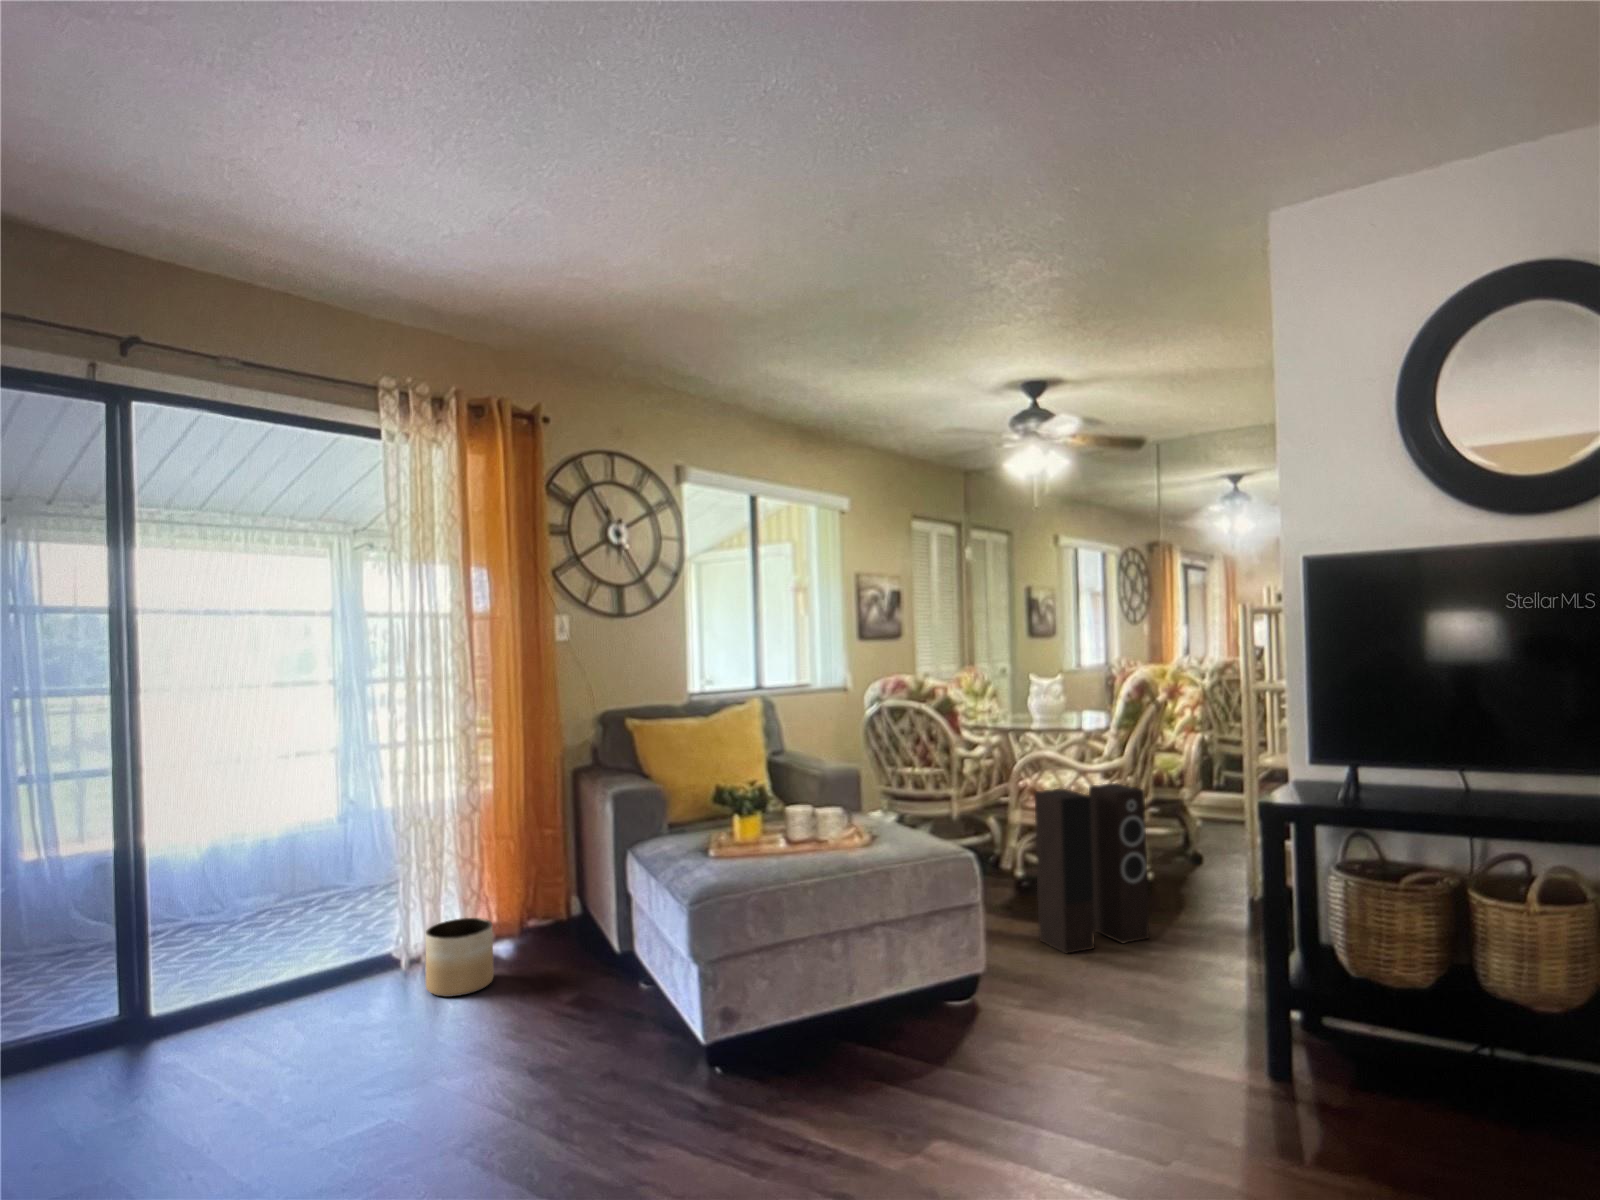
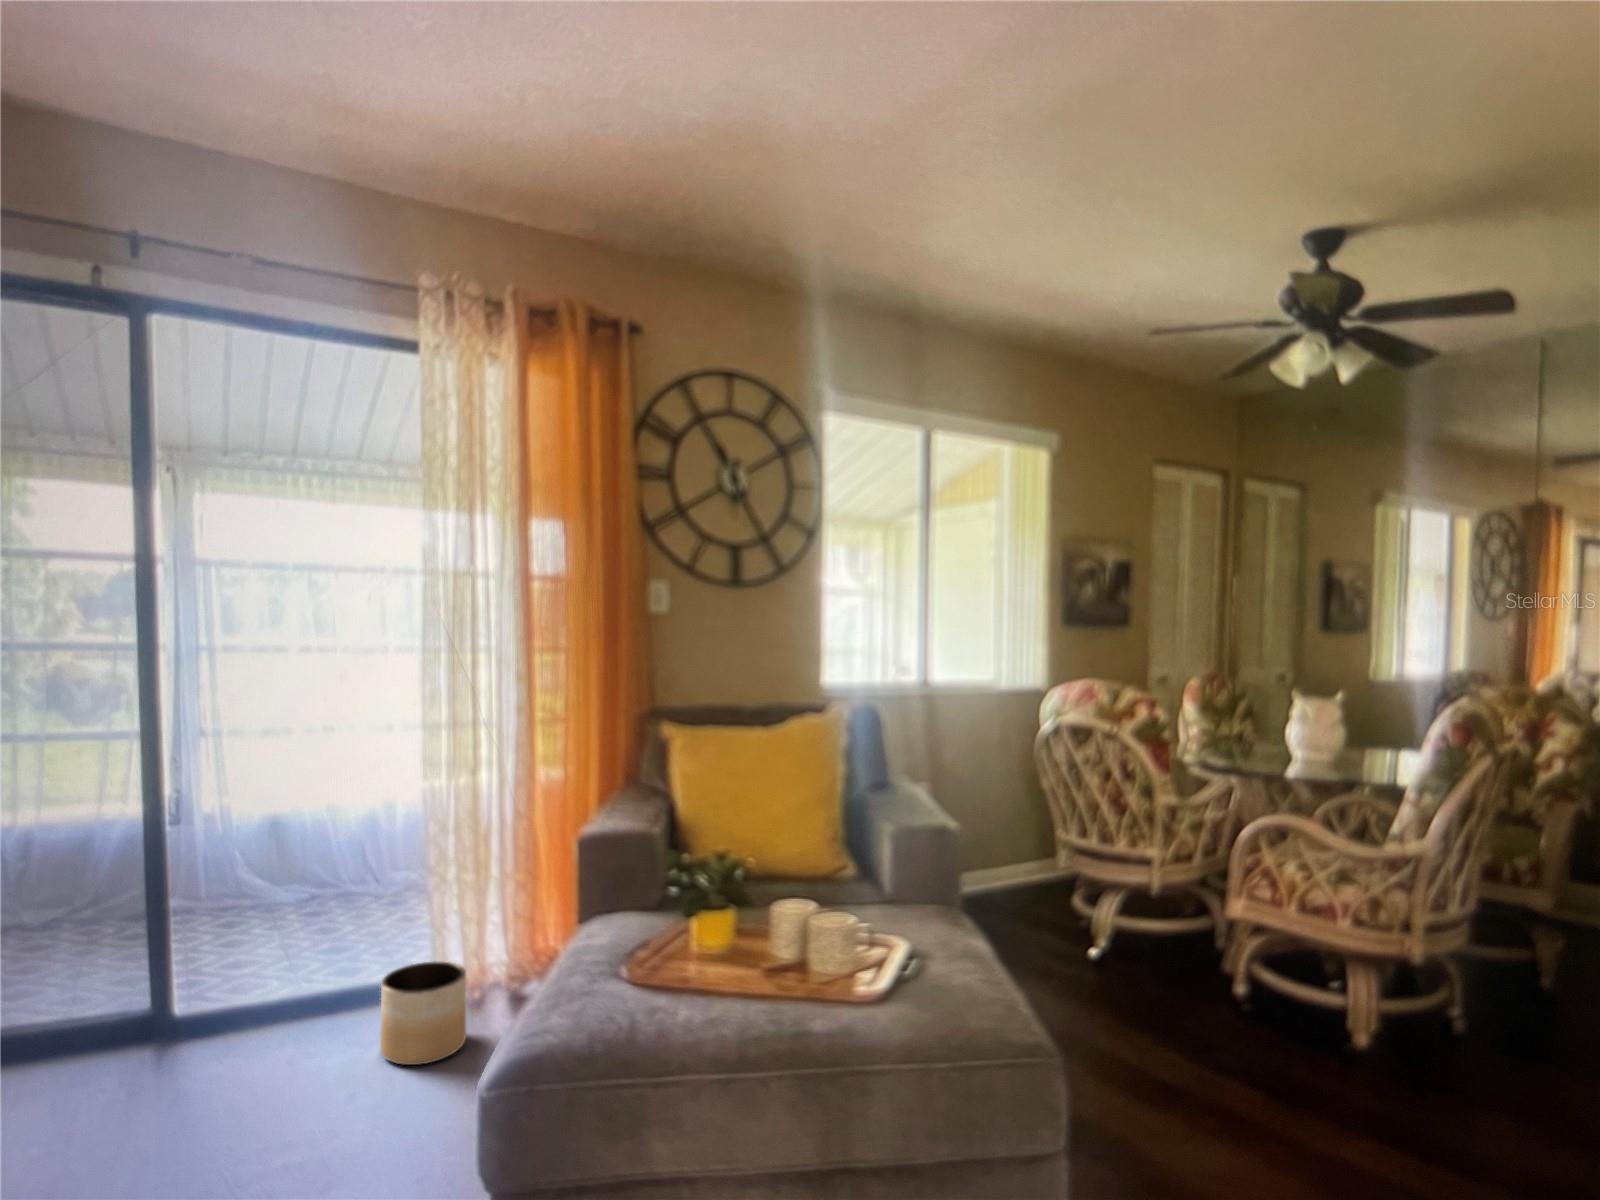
speaker: present [1034,783,1149,953] -> none [1234,891,1439,1165]

